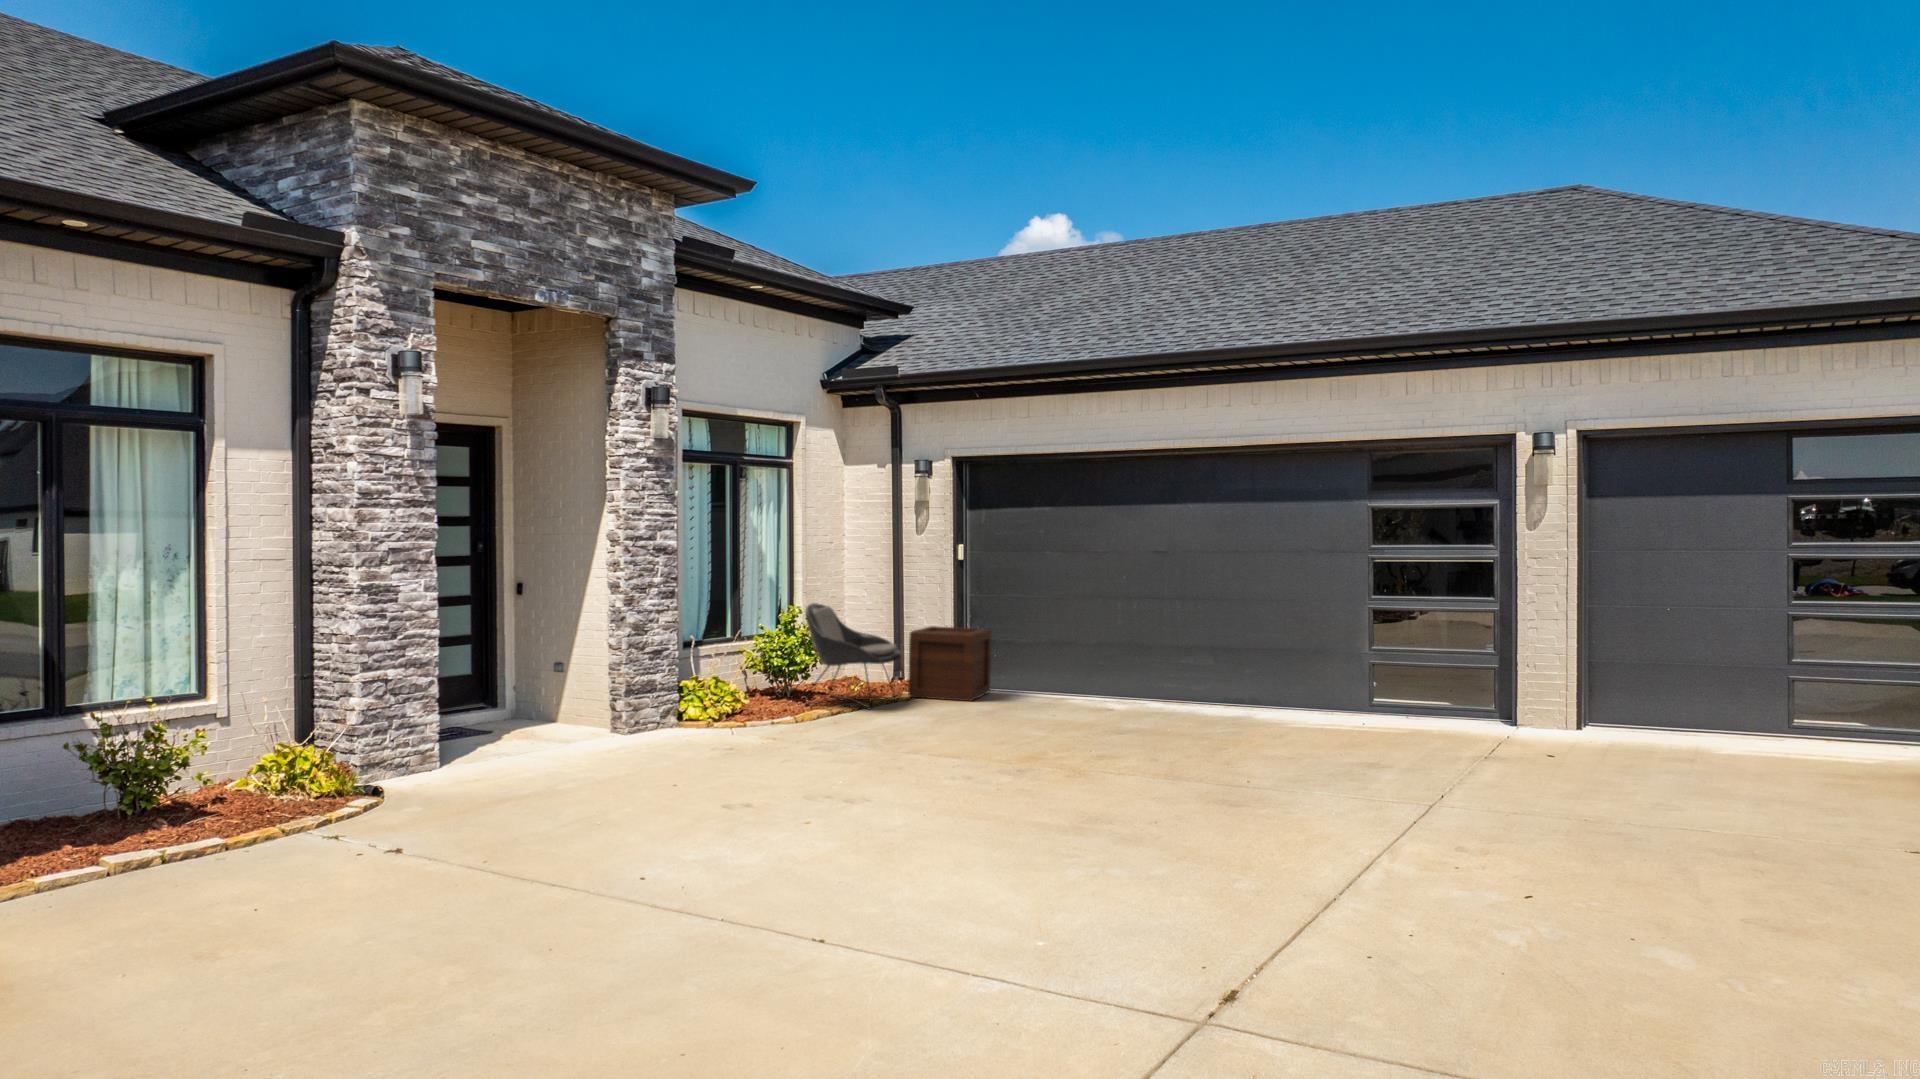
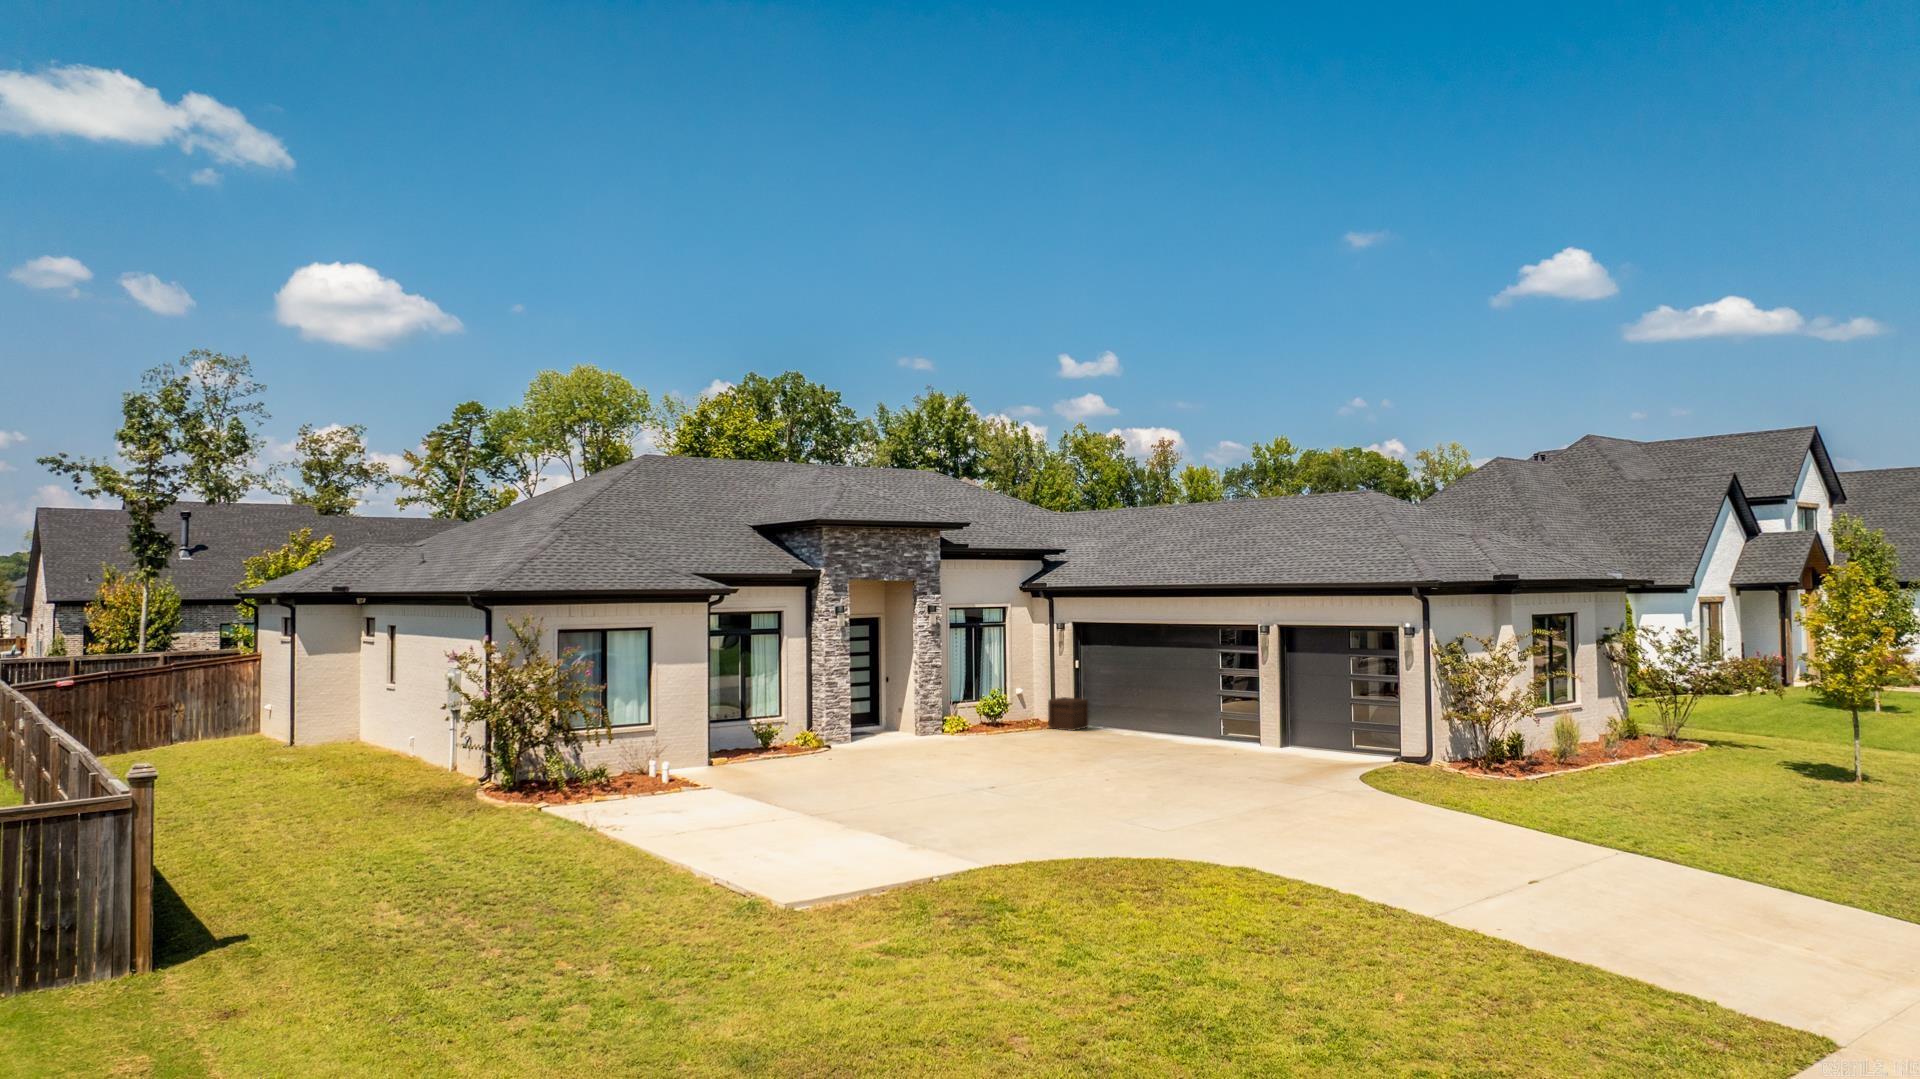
lounge chair: present [803,603,901,710] -> none [998,687,1043,732]

